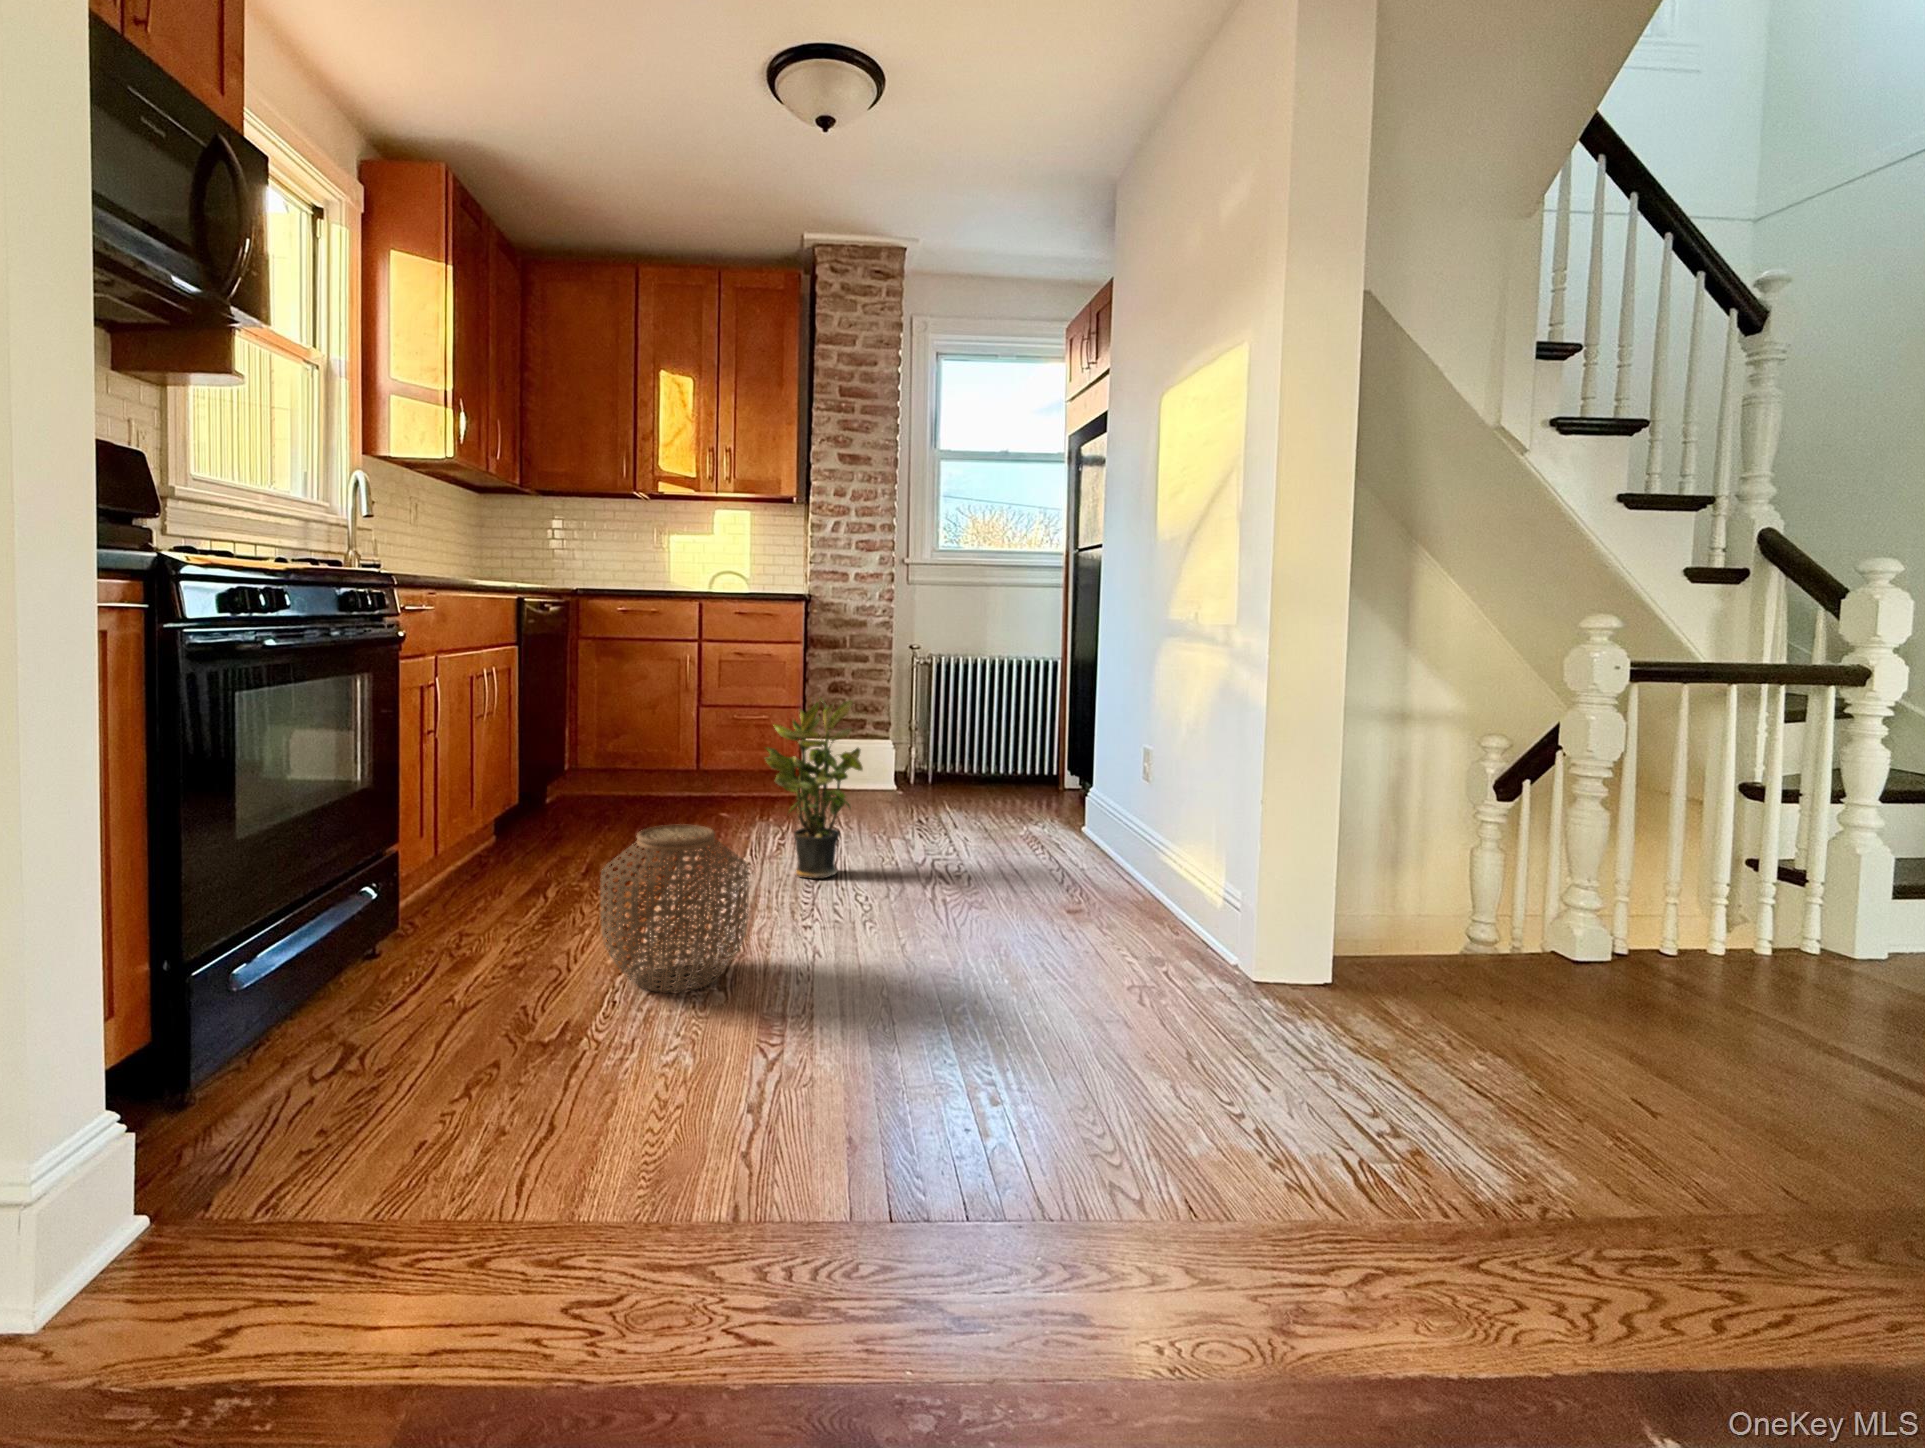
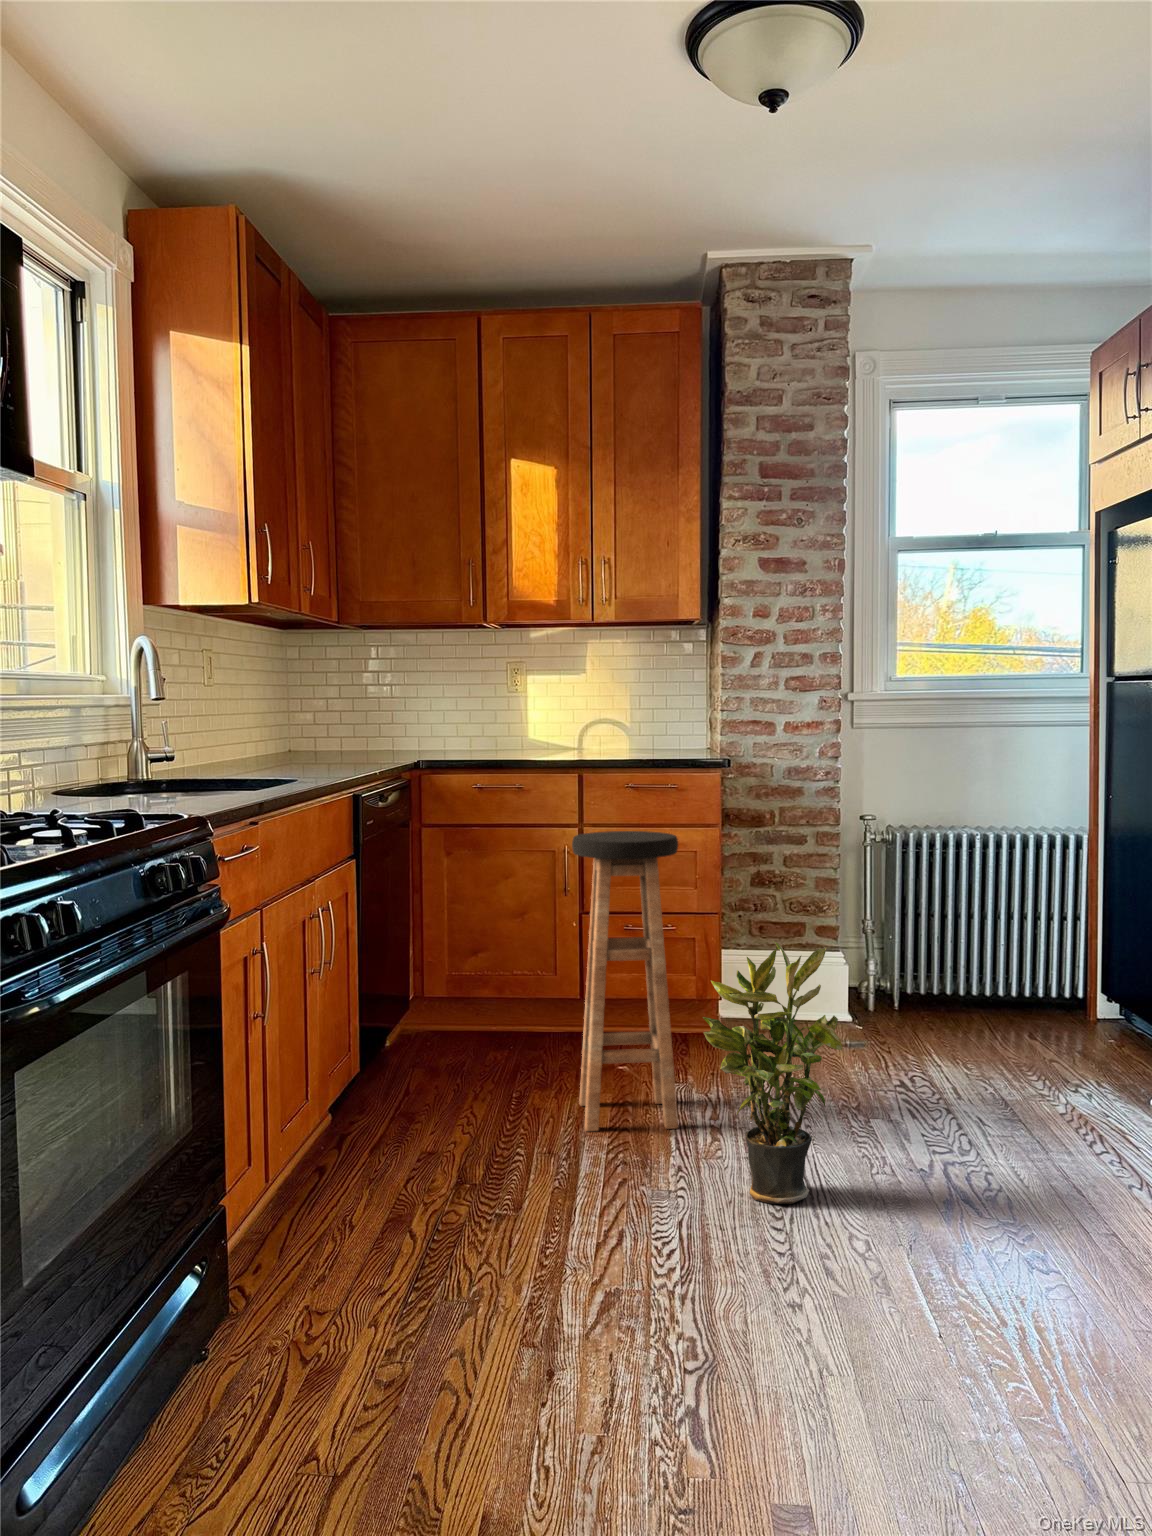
bar stool: none [683,632,762,844] -> present [572,831,678,1131]
woven basket: present [600,824,749,992] -> none [528,1181,731,1433]

